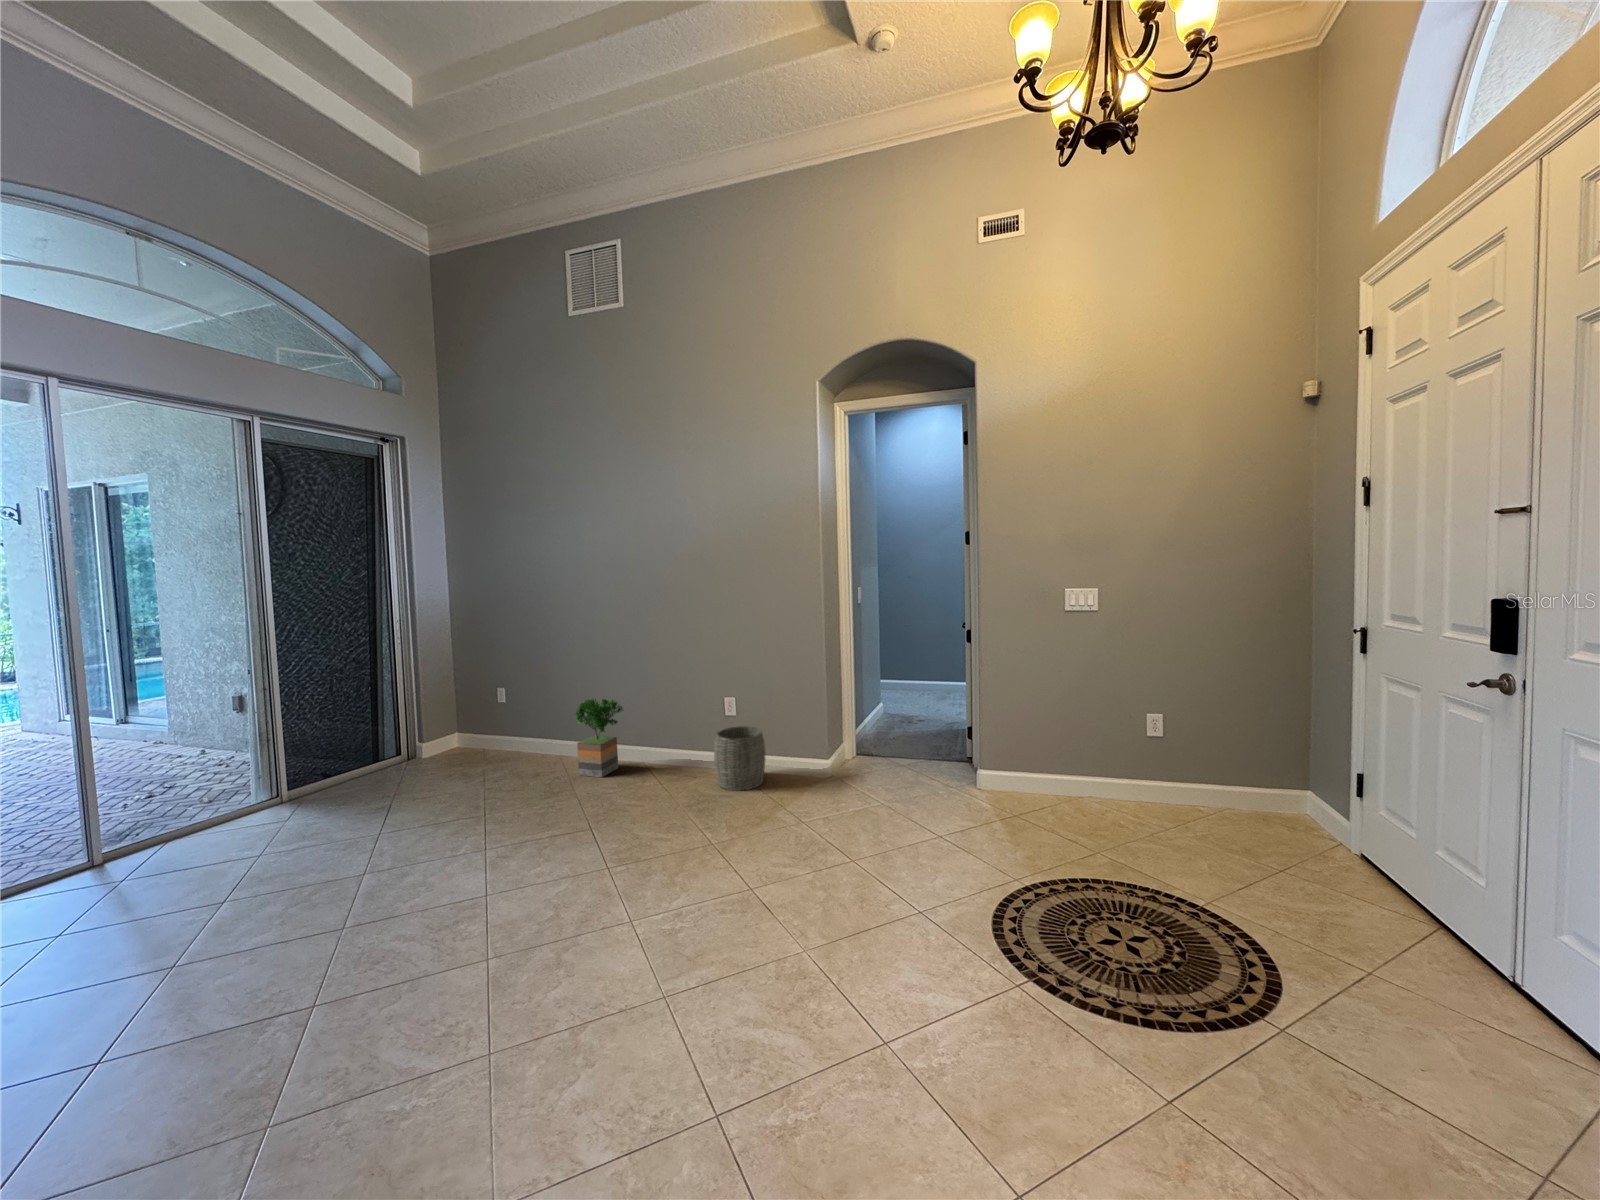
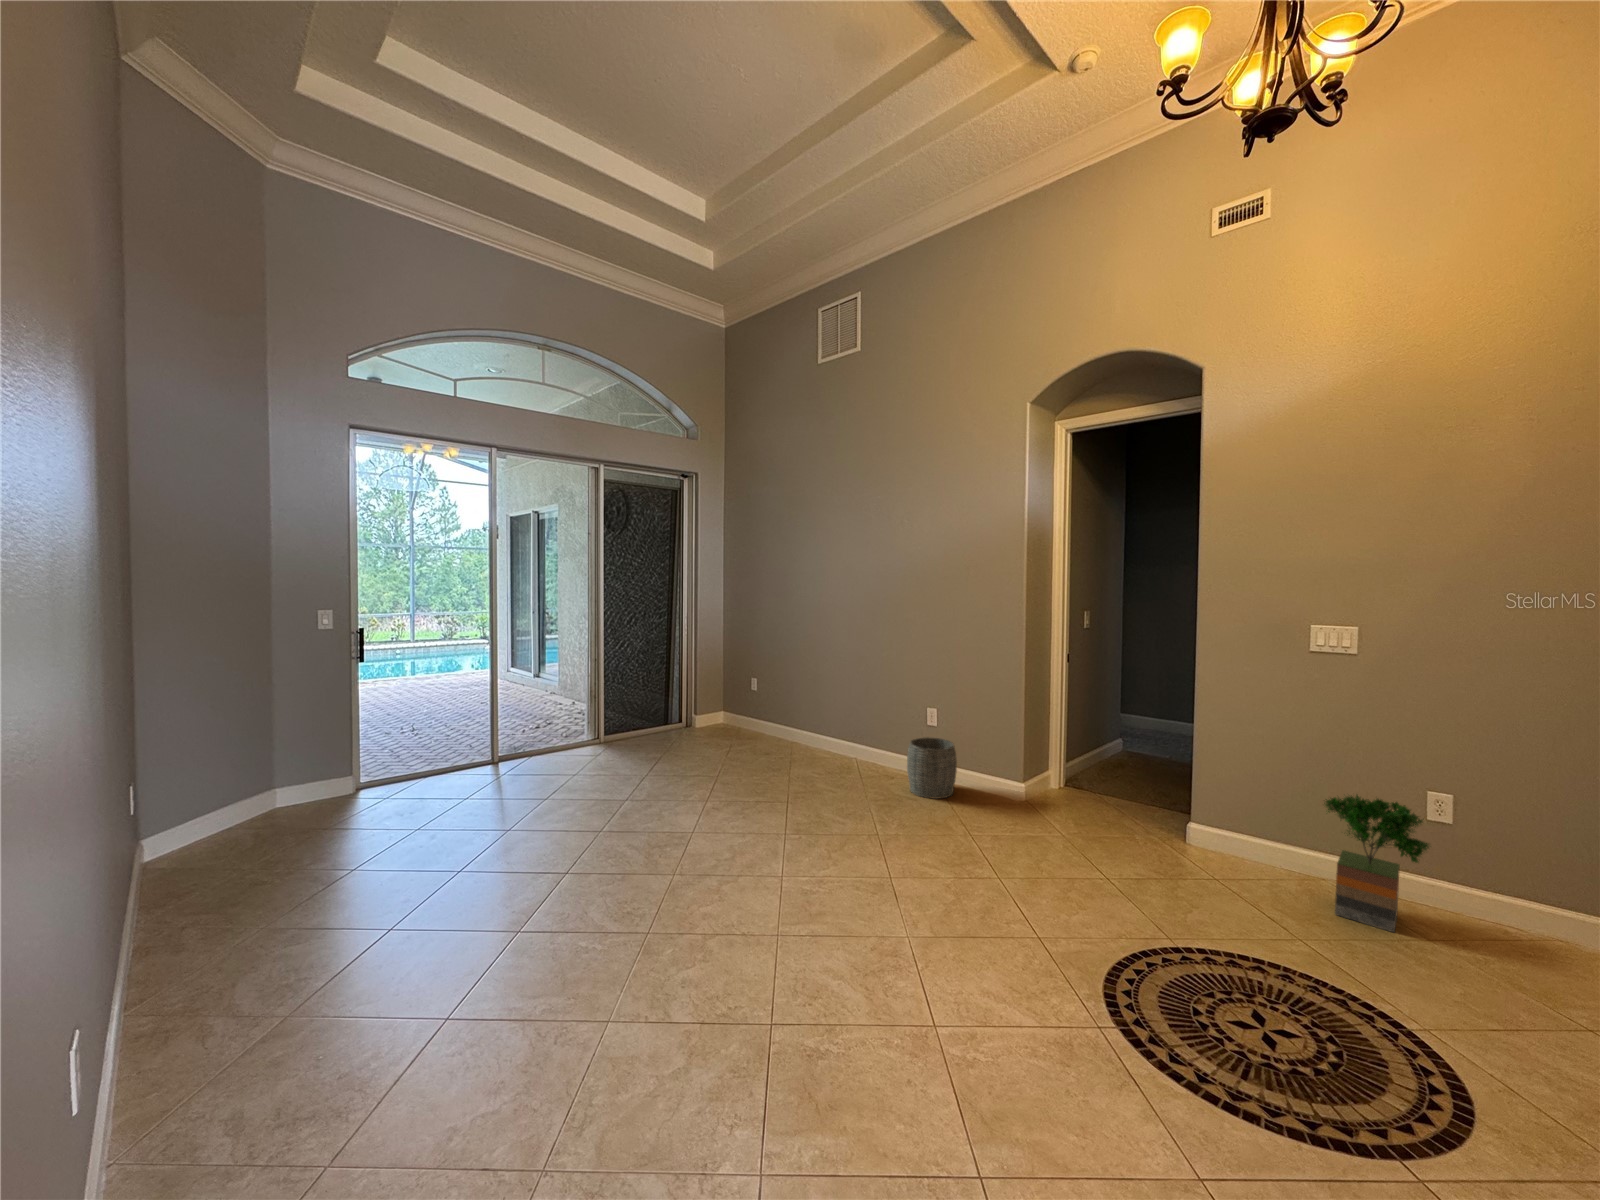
potted tree: present [575,699,623,777] -> present [1324,795,1429,932]

